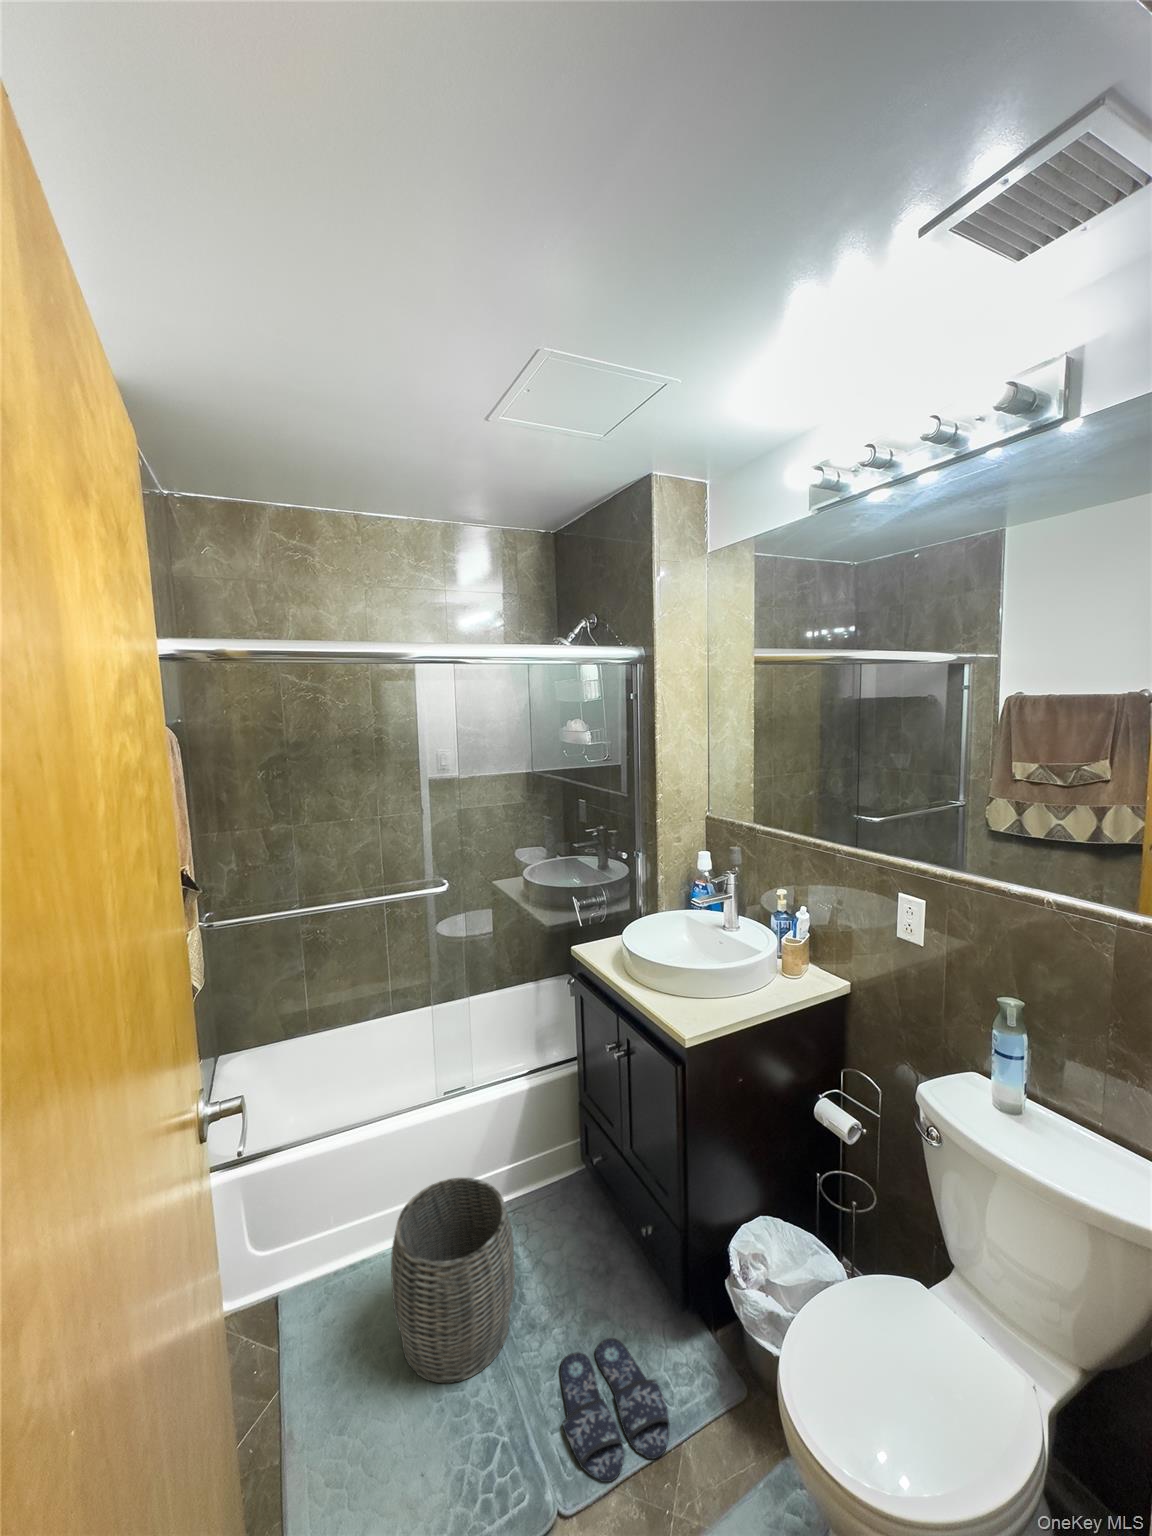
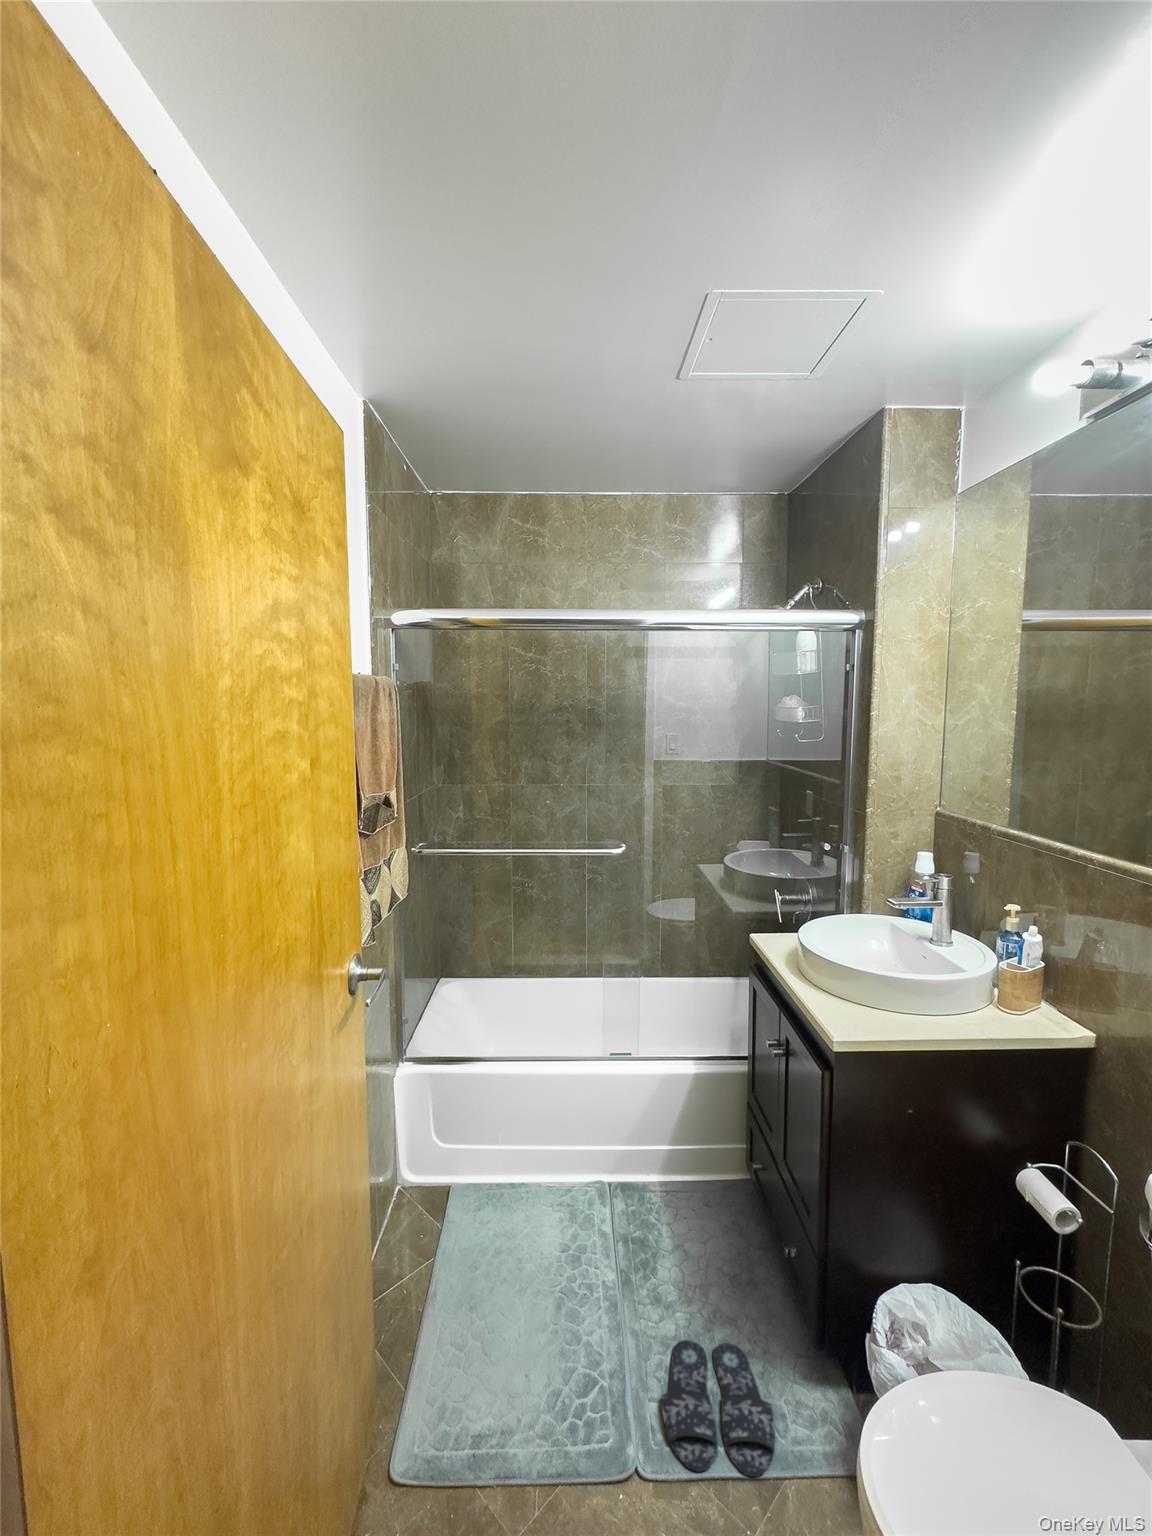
woven basket: present [391,1178,515,1383] -> none [530,1129,647,1318]

